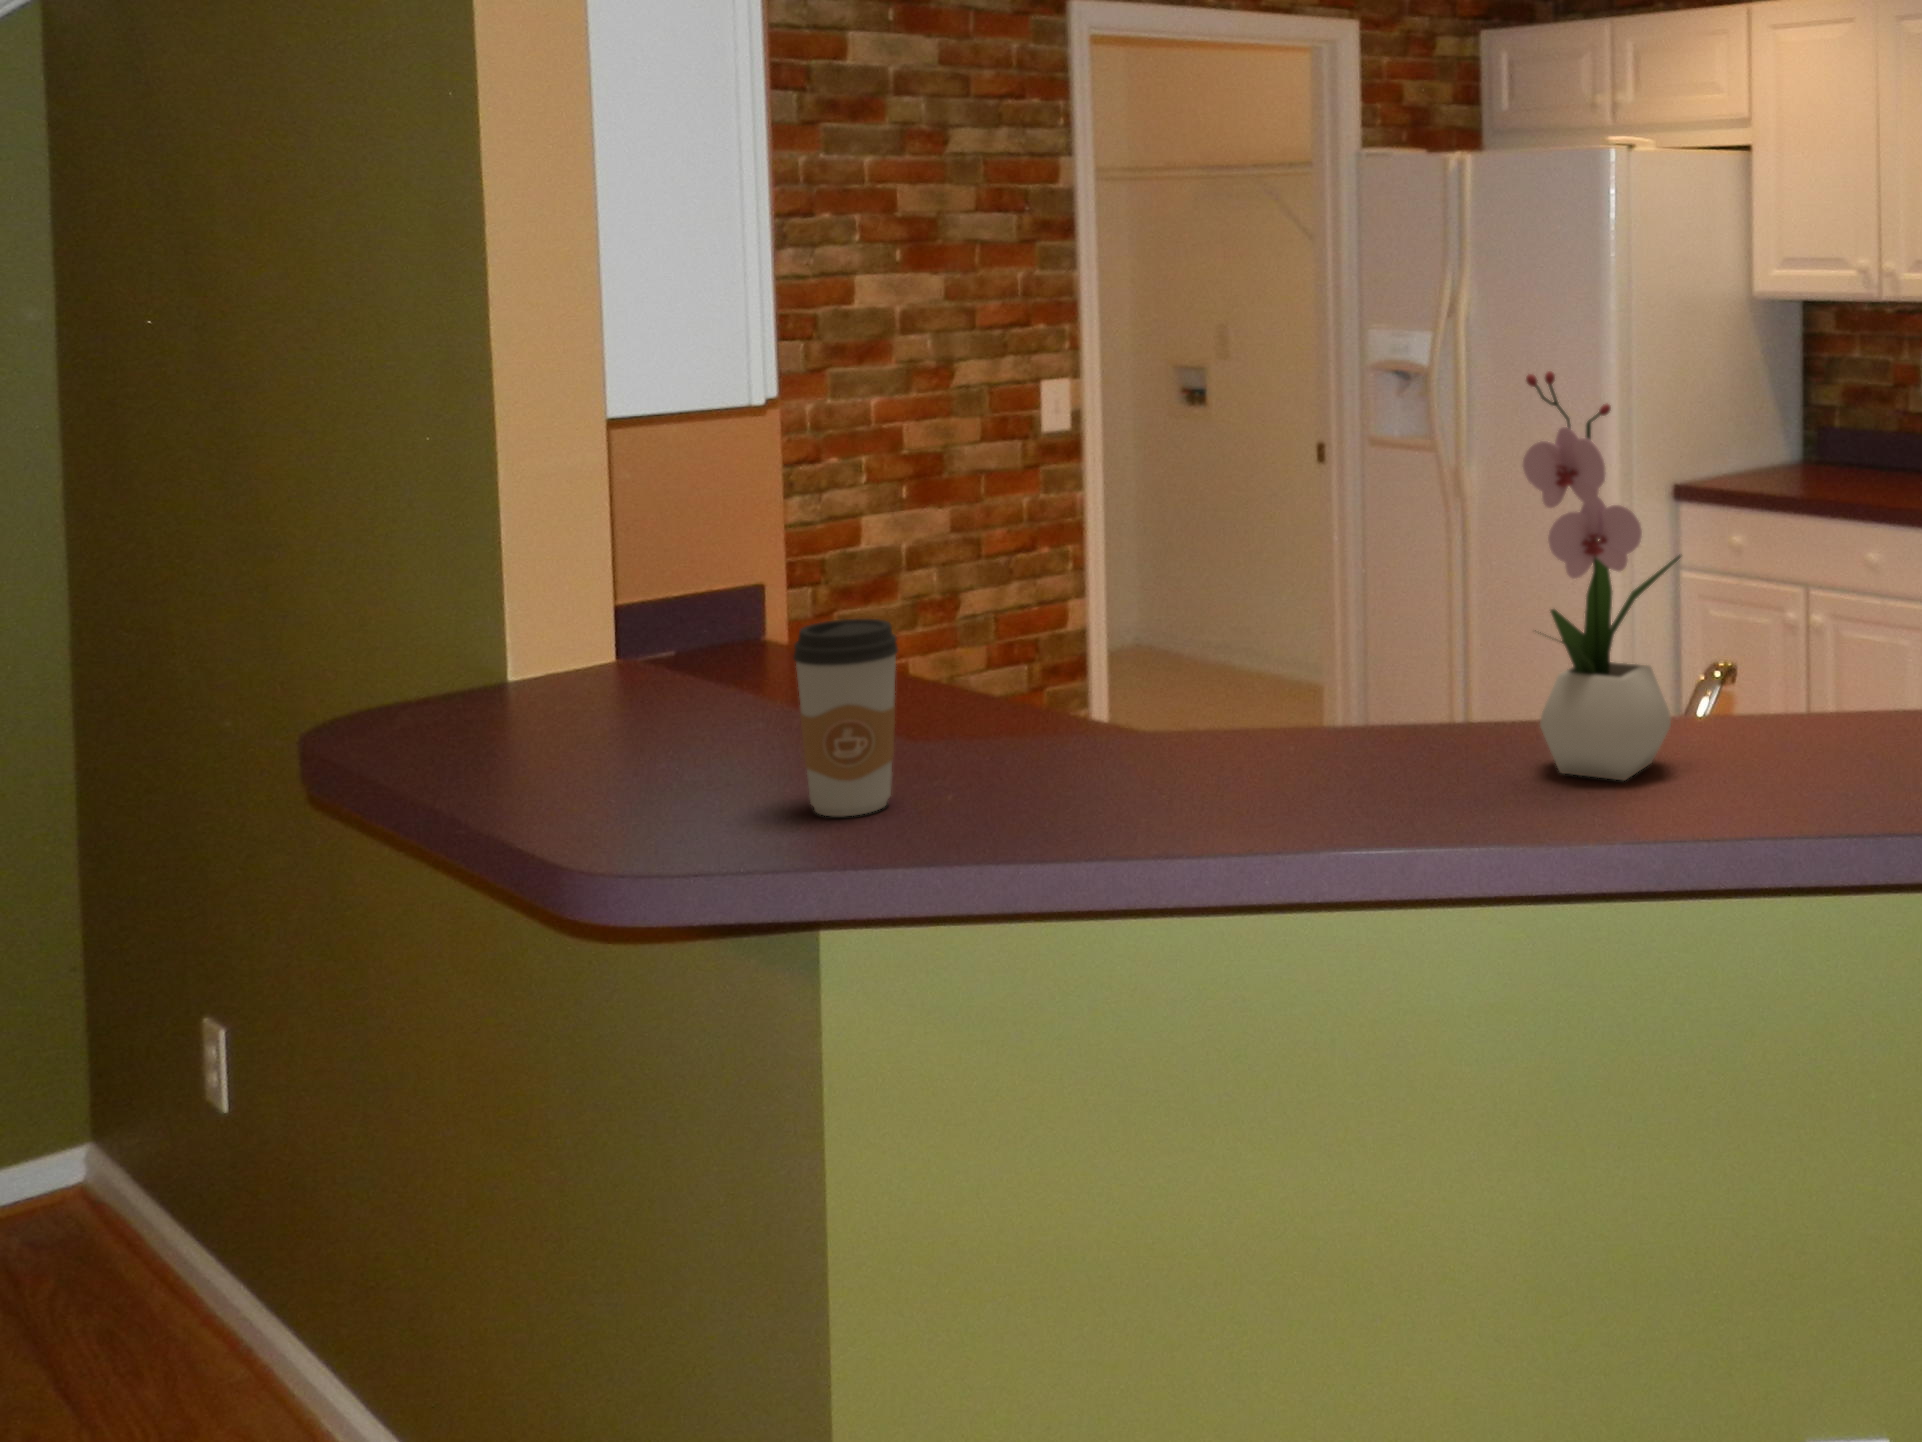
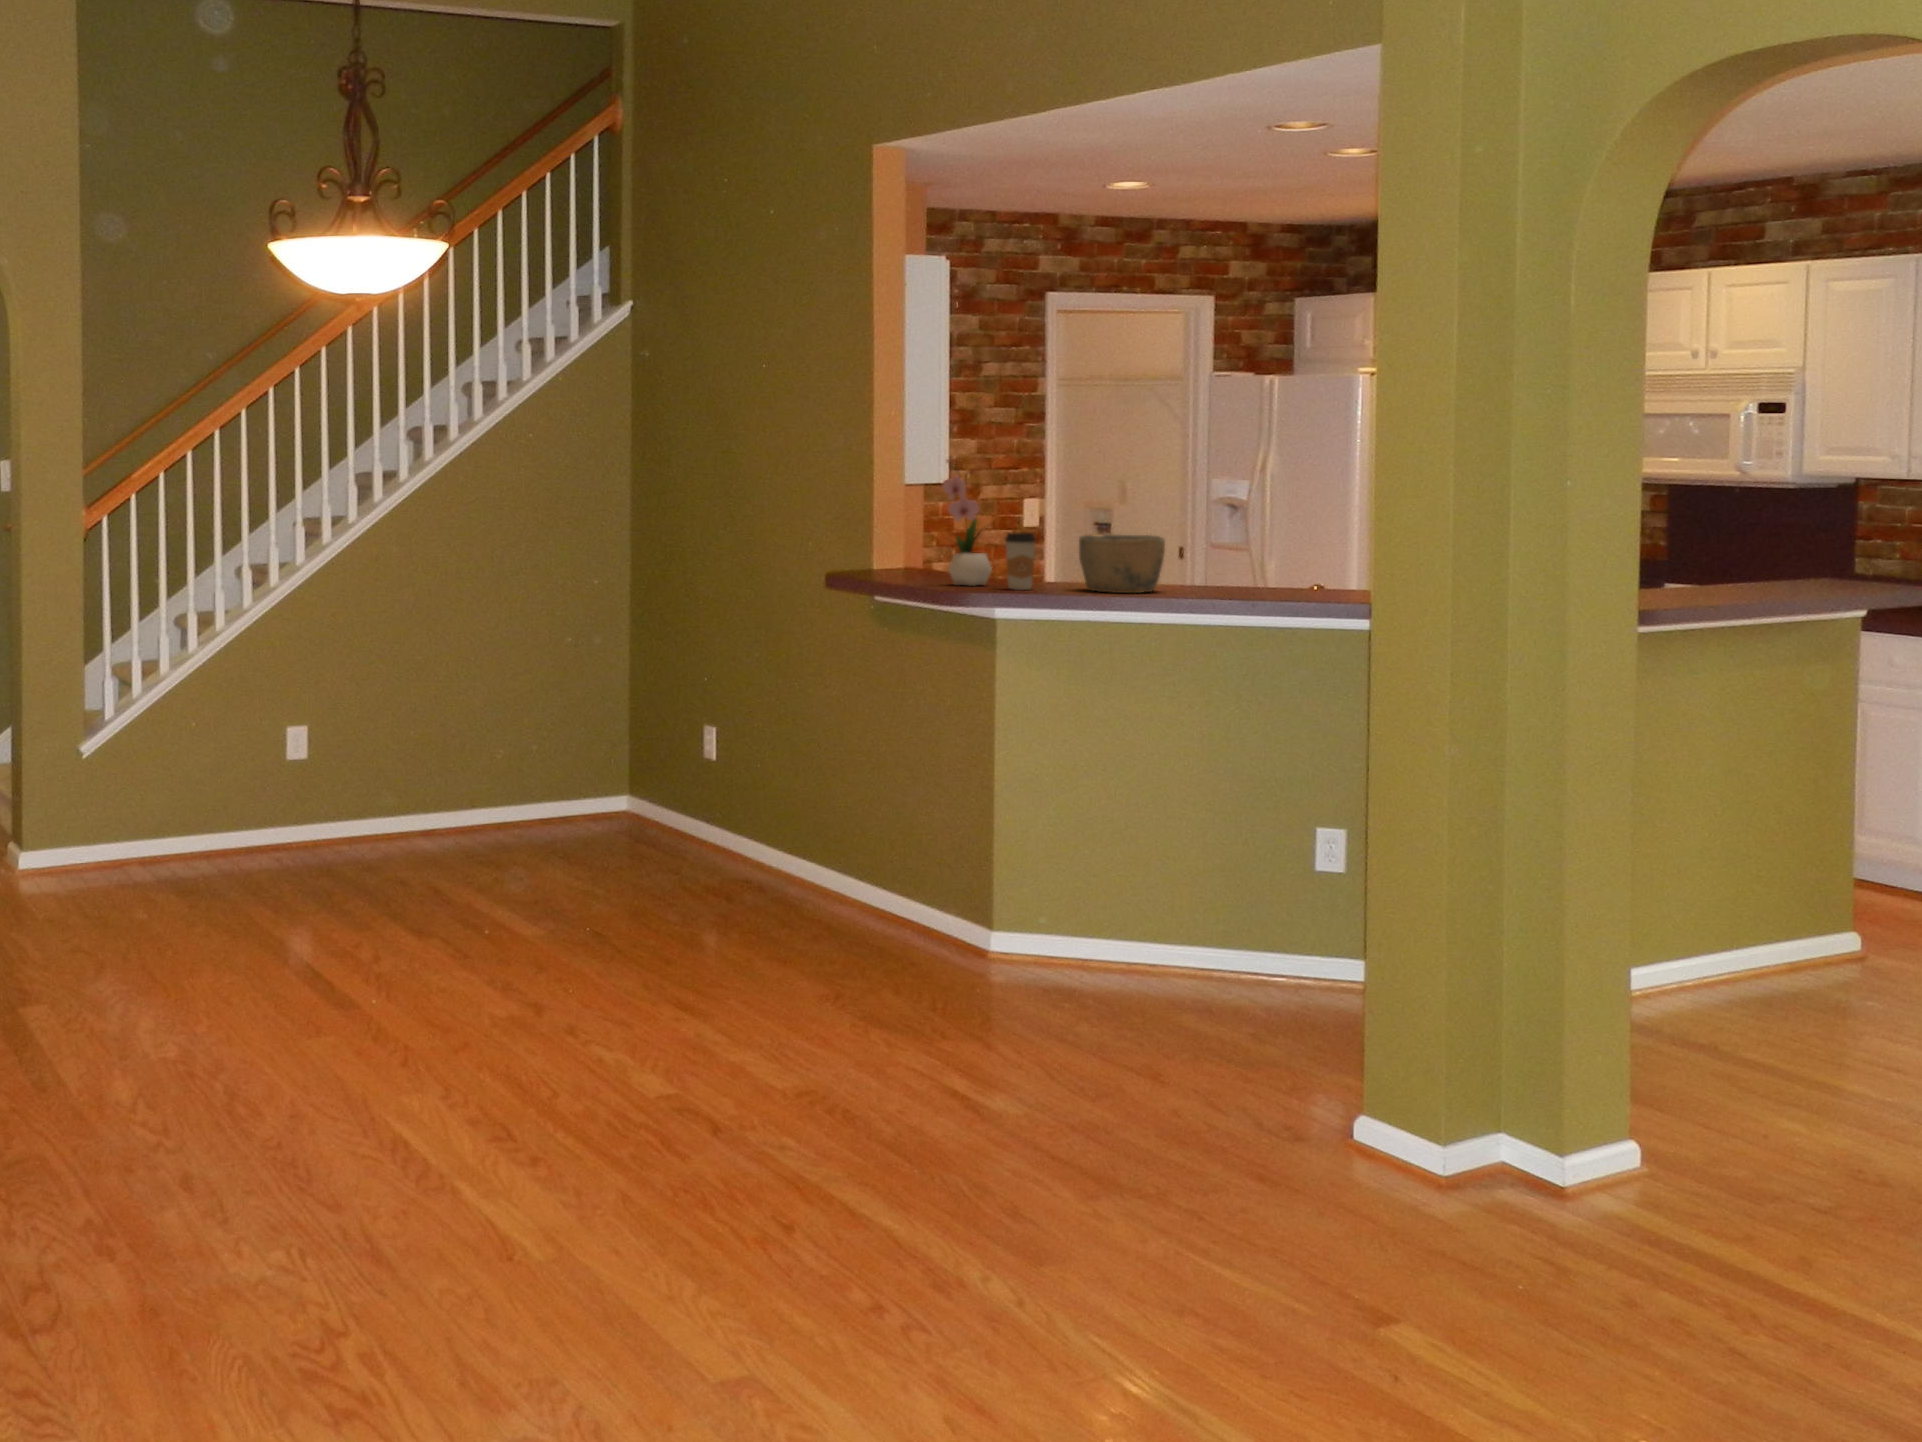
flower arrangement: present [1523,371,1681,780] -> present [943,460,992,586]
bowl: none [1035,593,1302,811] -> present [1079,535,1165,593]

